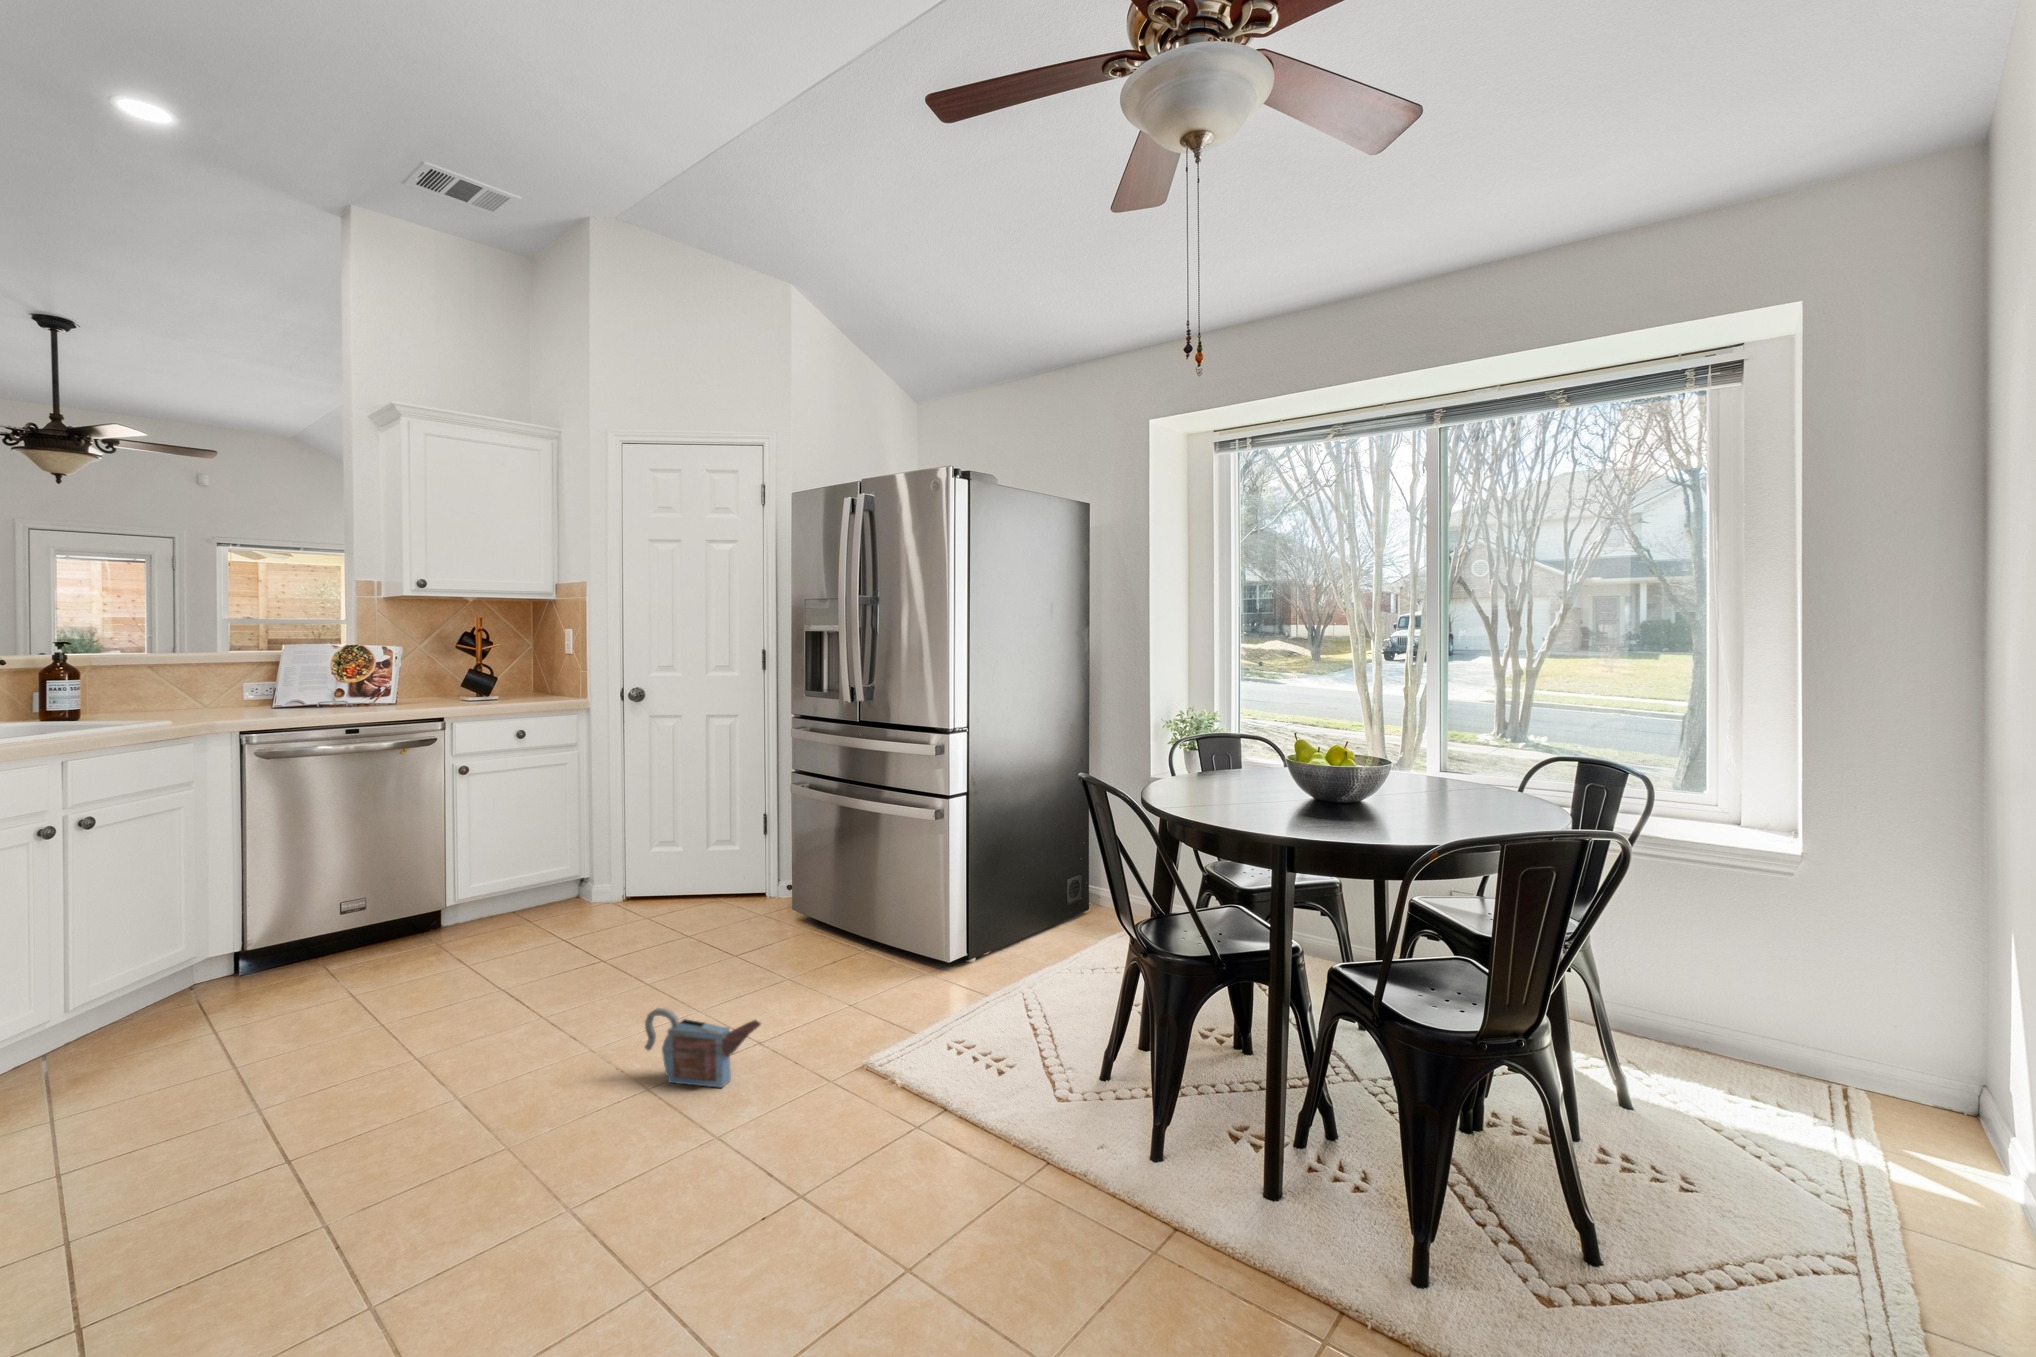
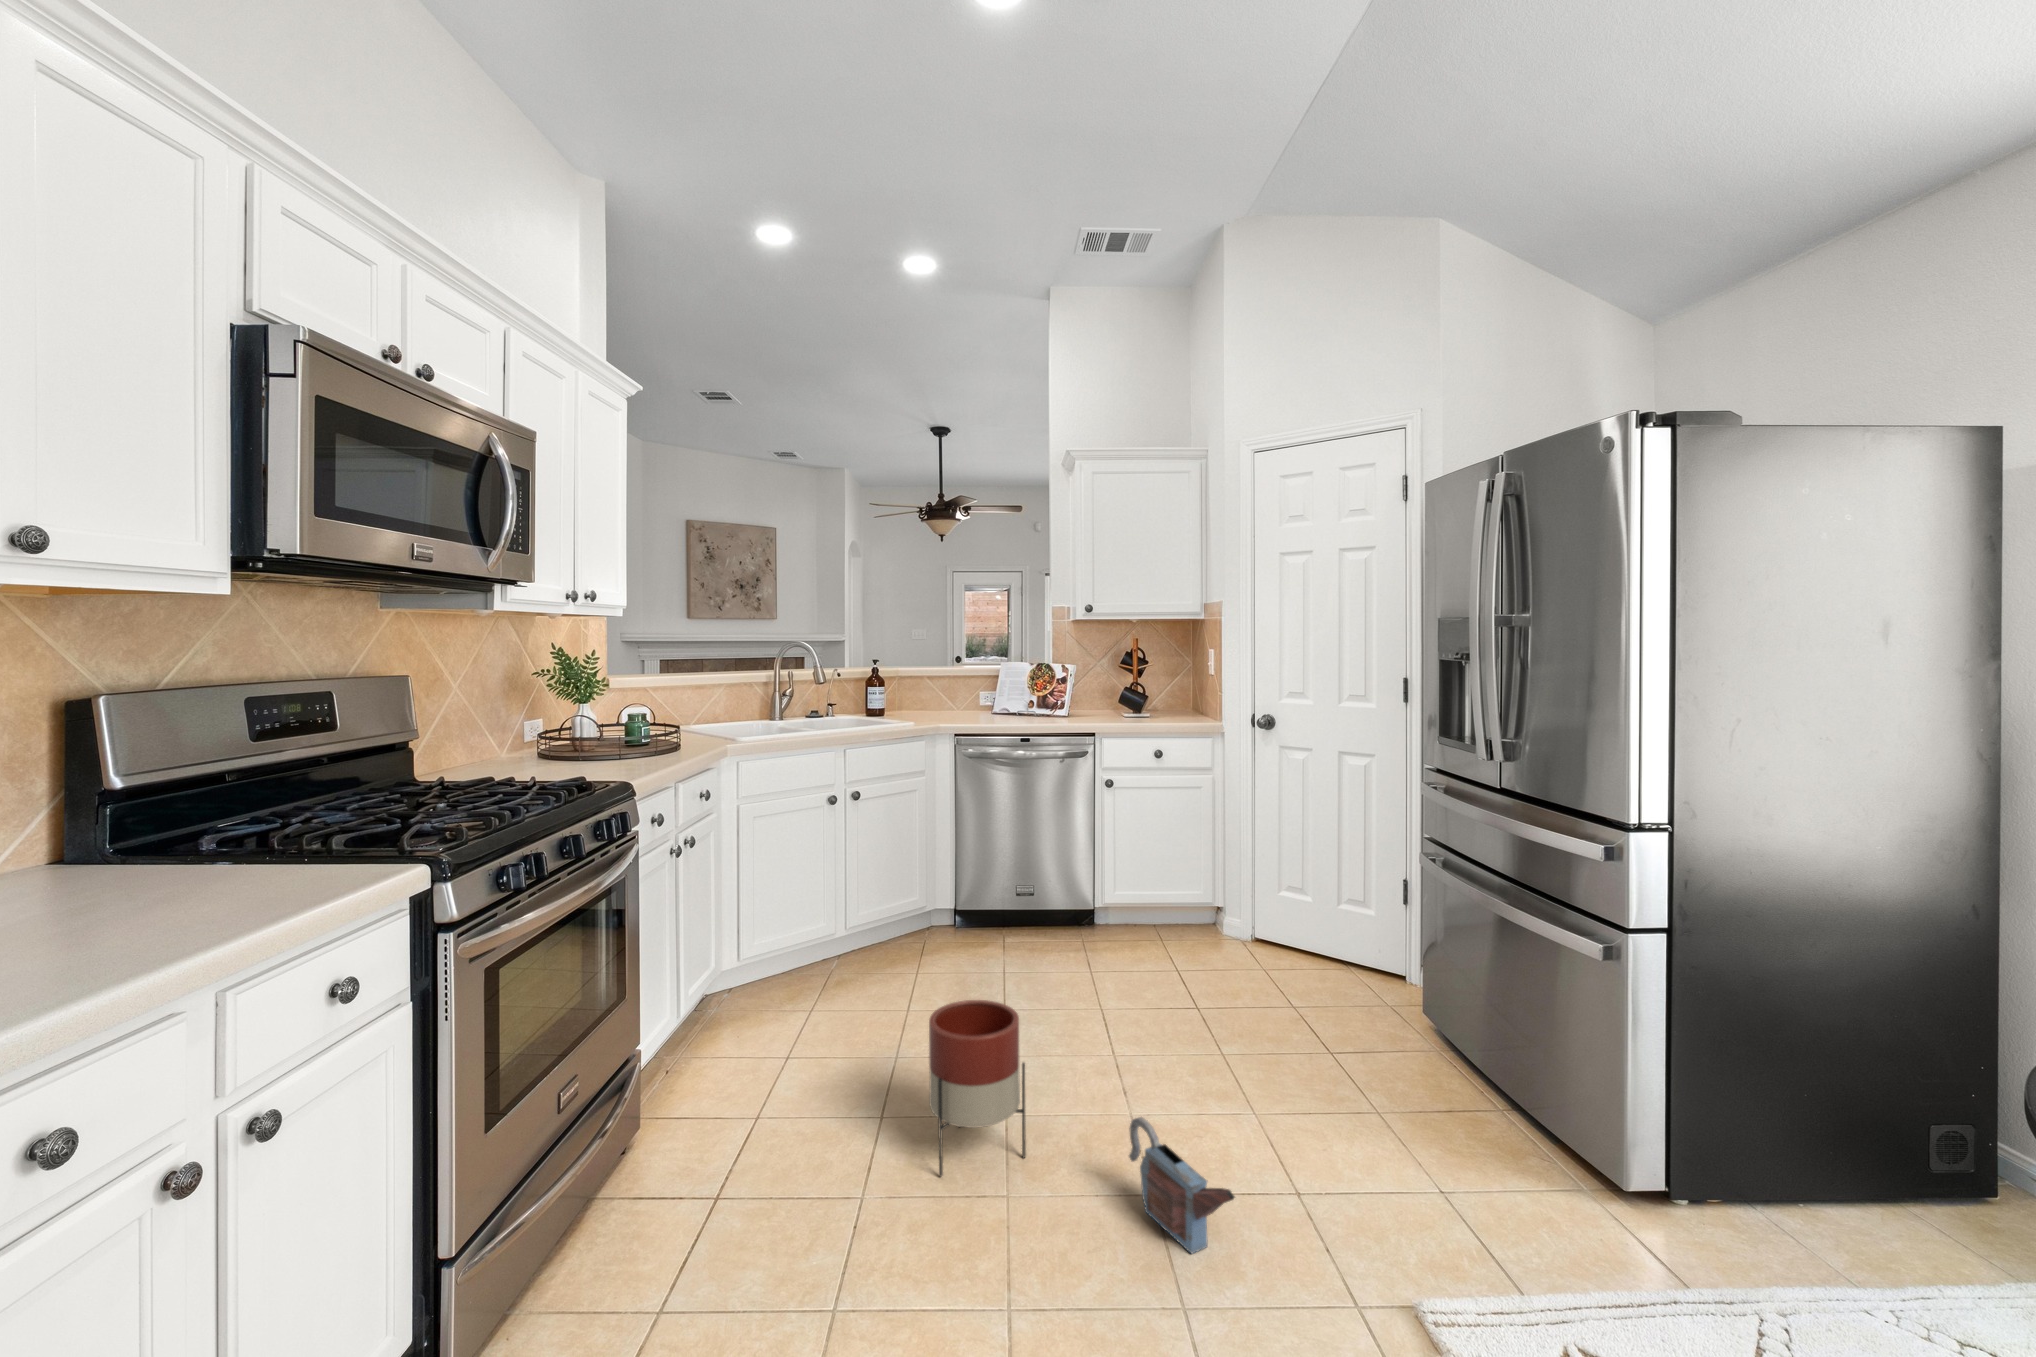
planter: none [417,961,532,1139] -> present [929,1000,1026,1177]

